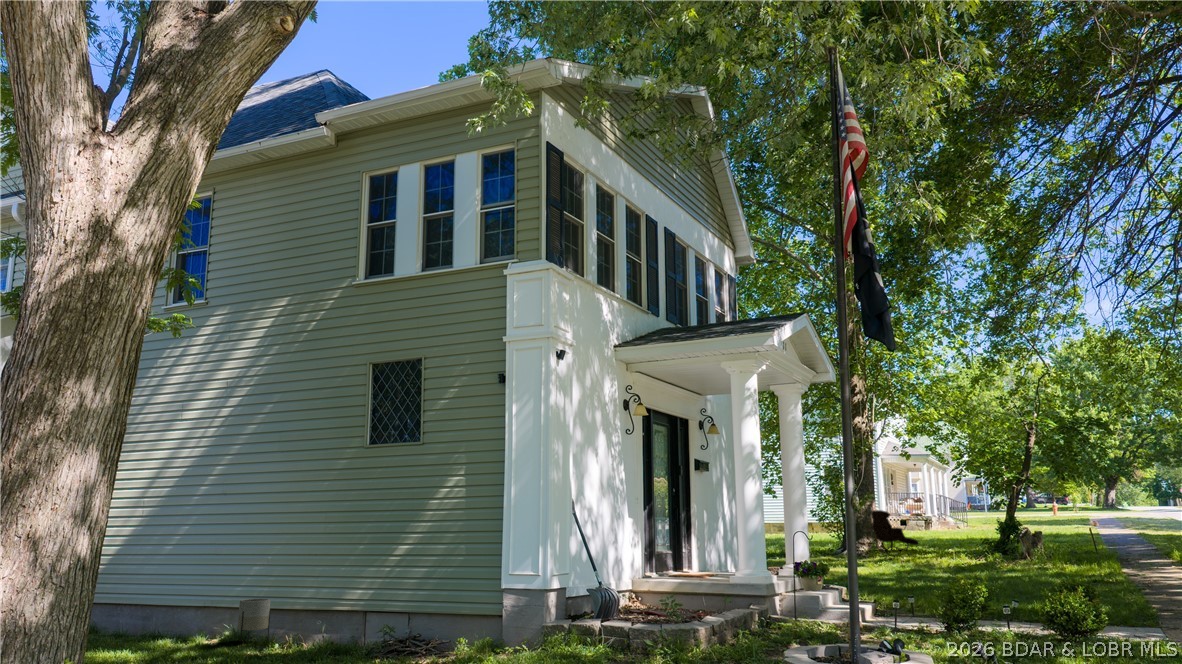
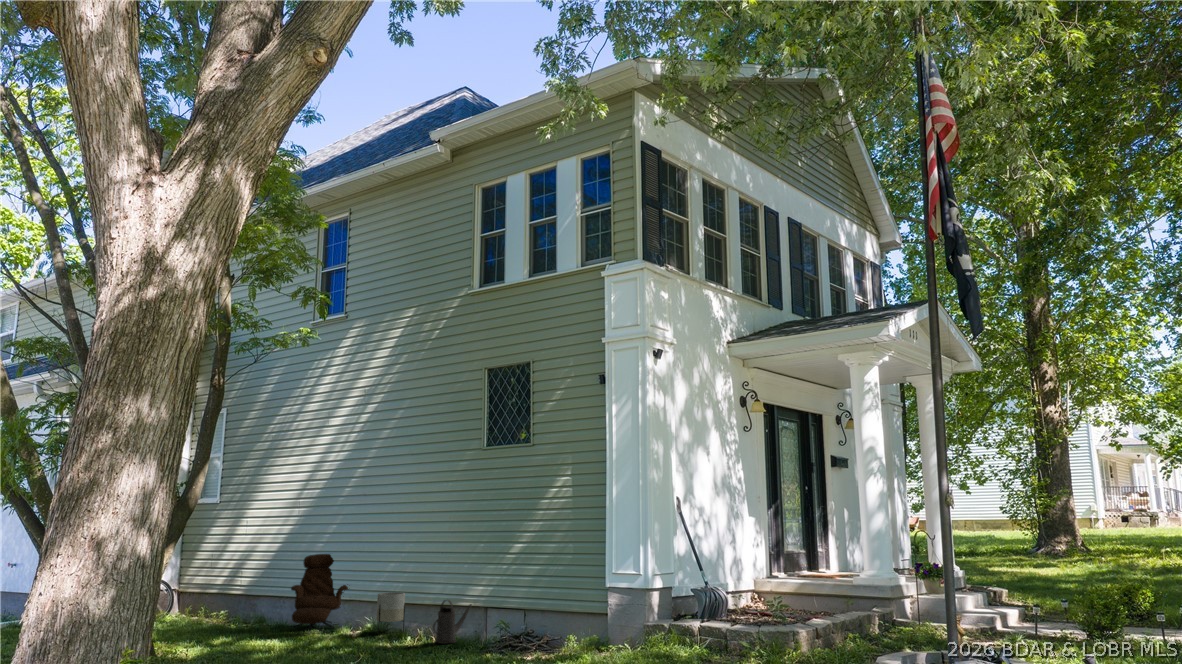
lounge chair: present [872,510,919,551] -> present [291,554,348,635]
watering can: none [310,605,349,651] -> present [433,600,472,644]

